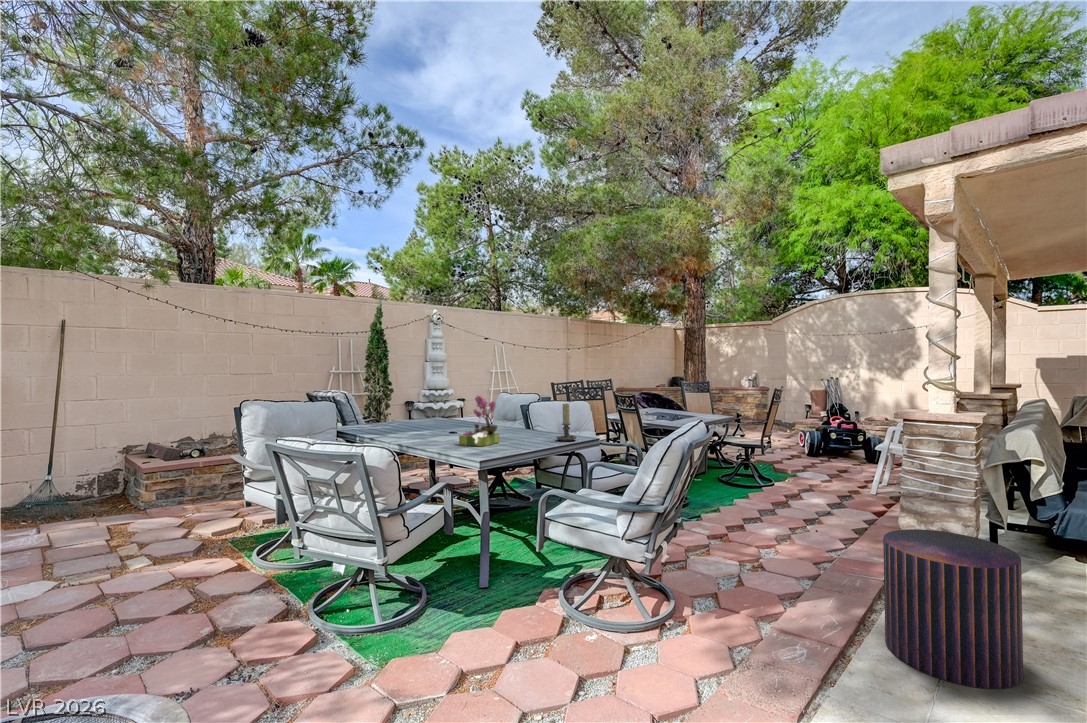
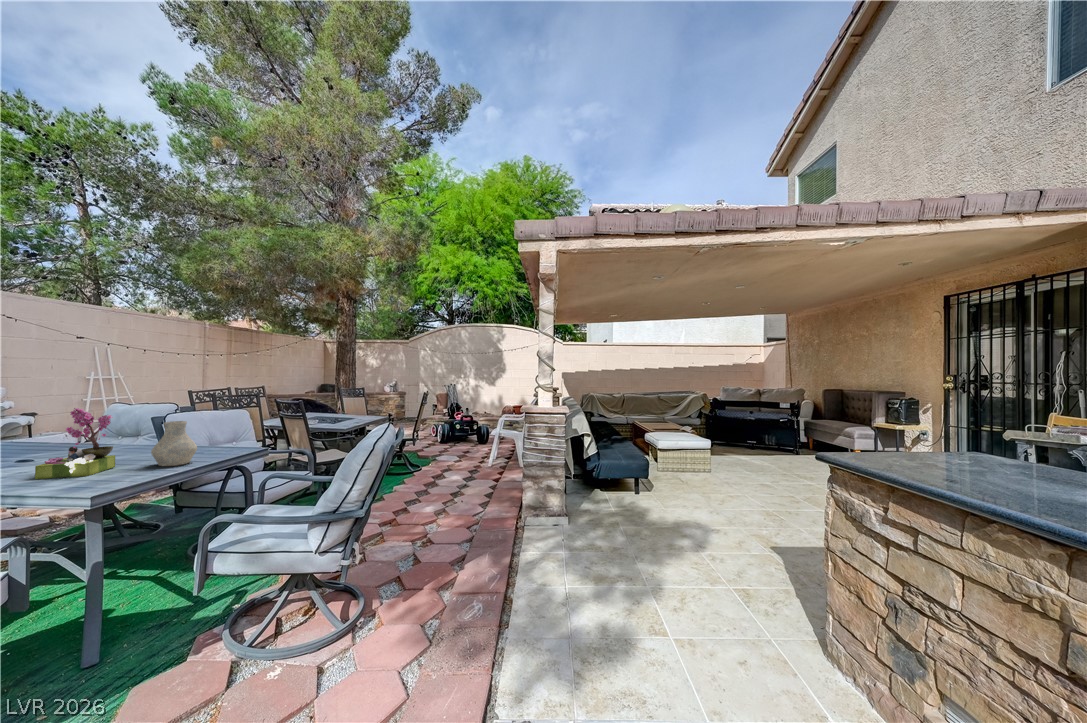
candle holder: present [556,403,576,441] -> none [208,412,236,455]
vase: none [519,409,548,446] -> present [151,421,197,466]
pouf: present [883,529,1023,689] -> none [527,486,600,590]

